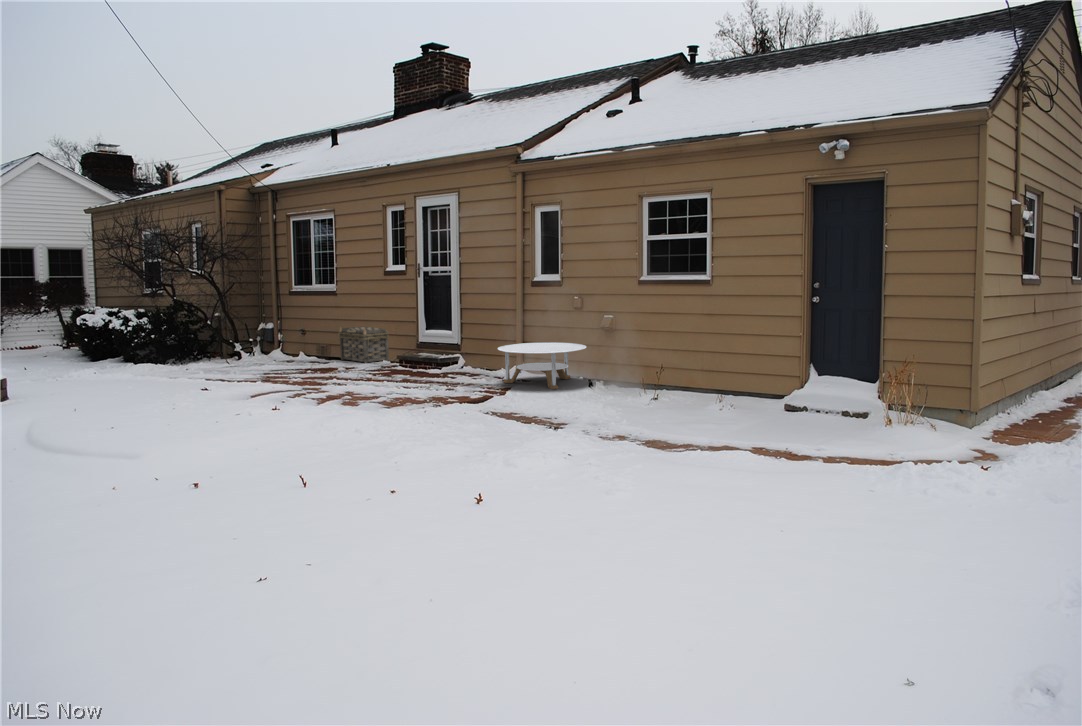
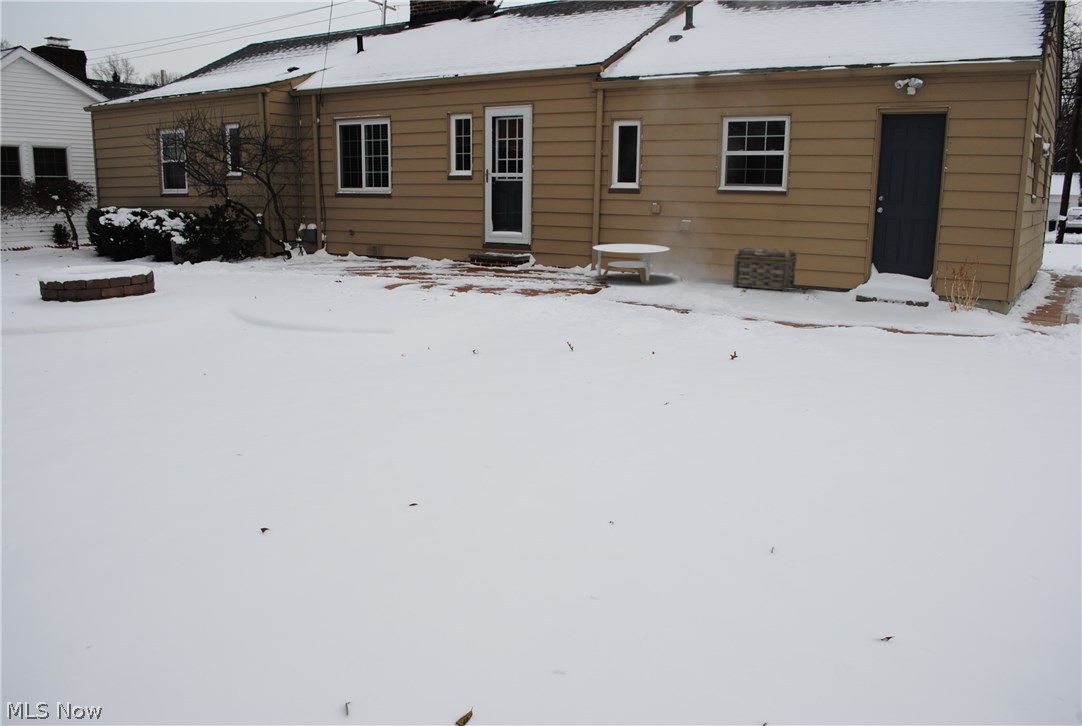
basket: present [338,327,389,363] -> present [733,248,797,291]

